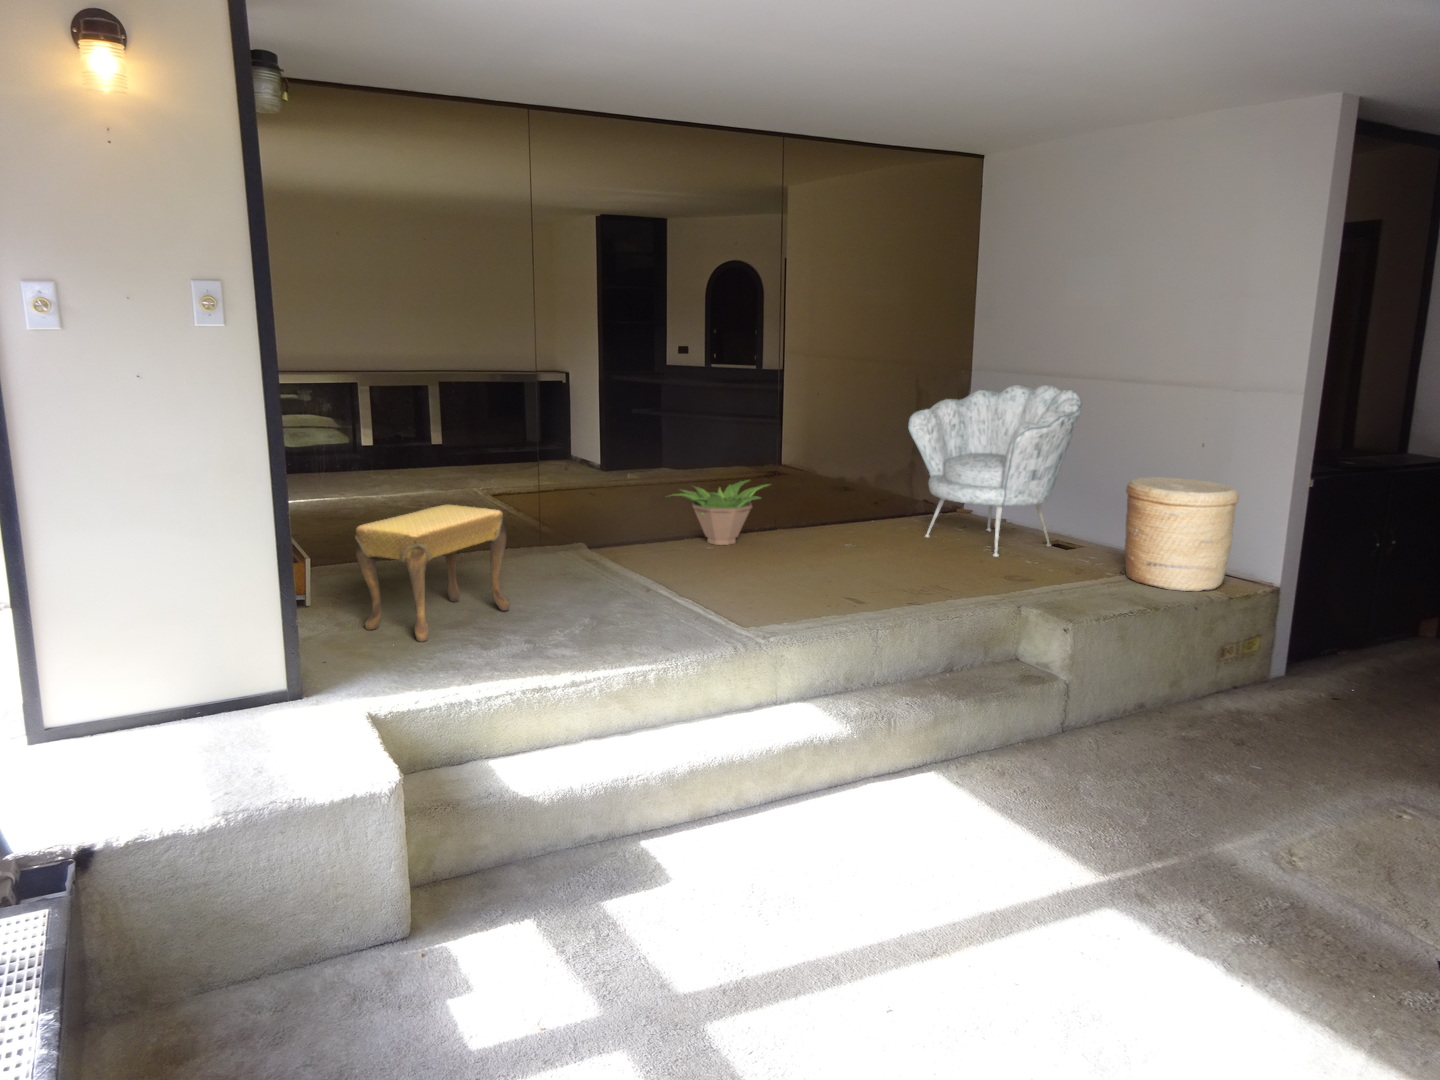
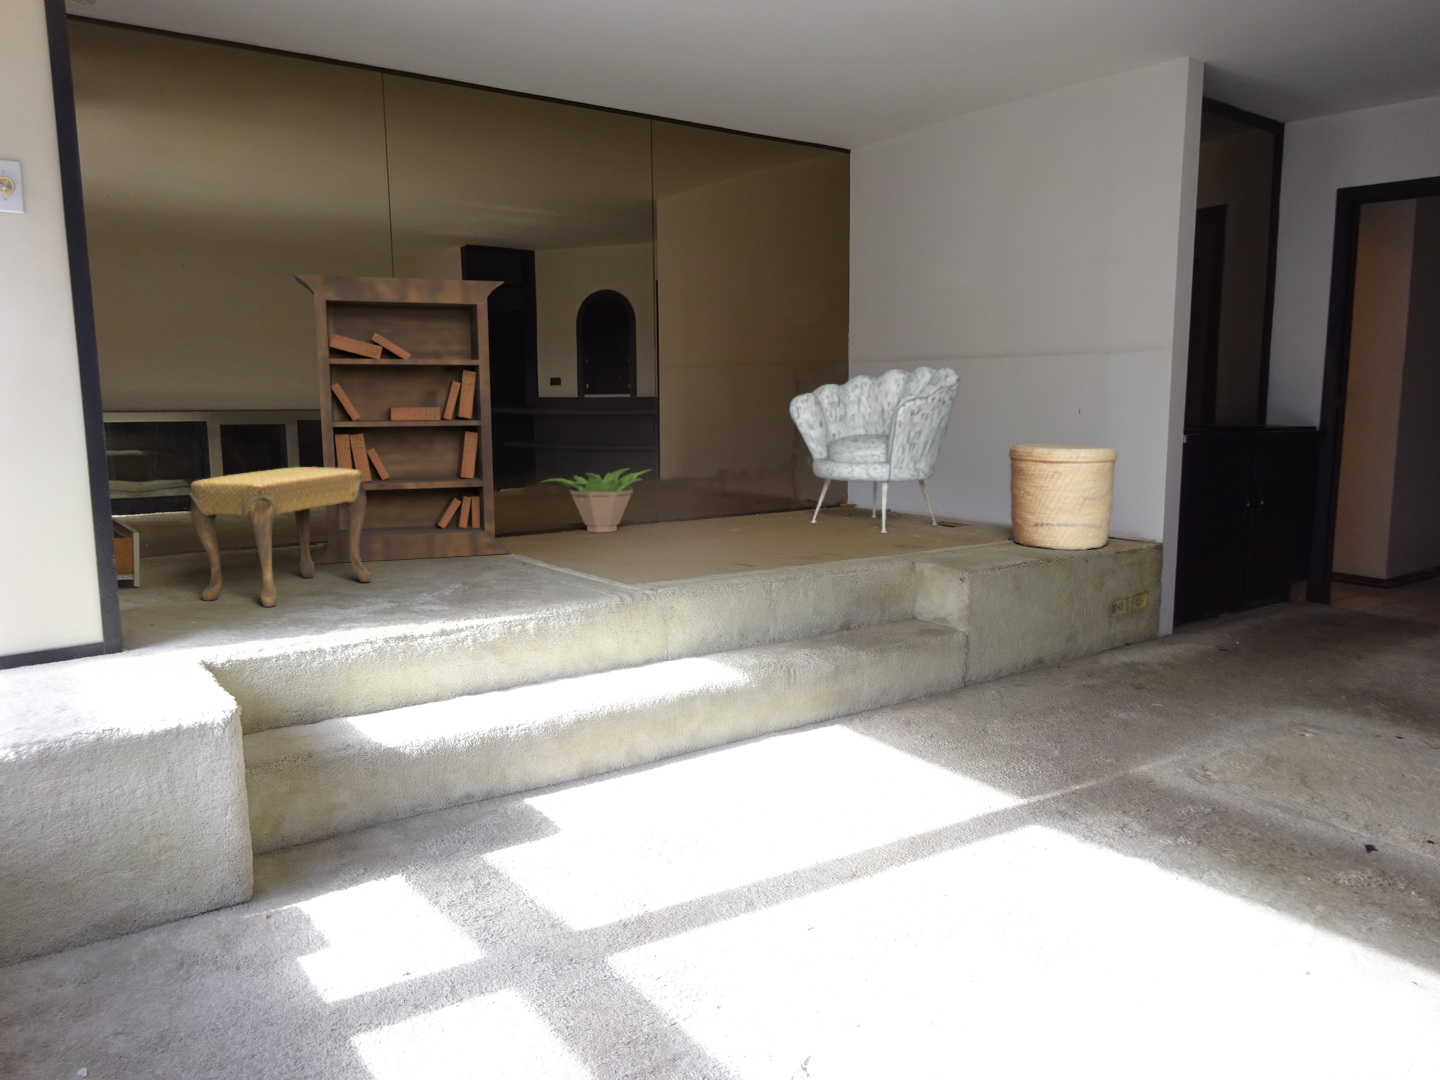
bookcase: none [444,319,636,582] -> present [293,274,510,564]

